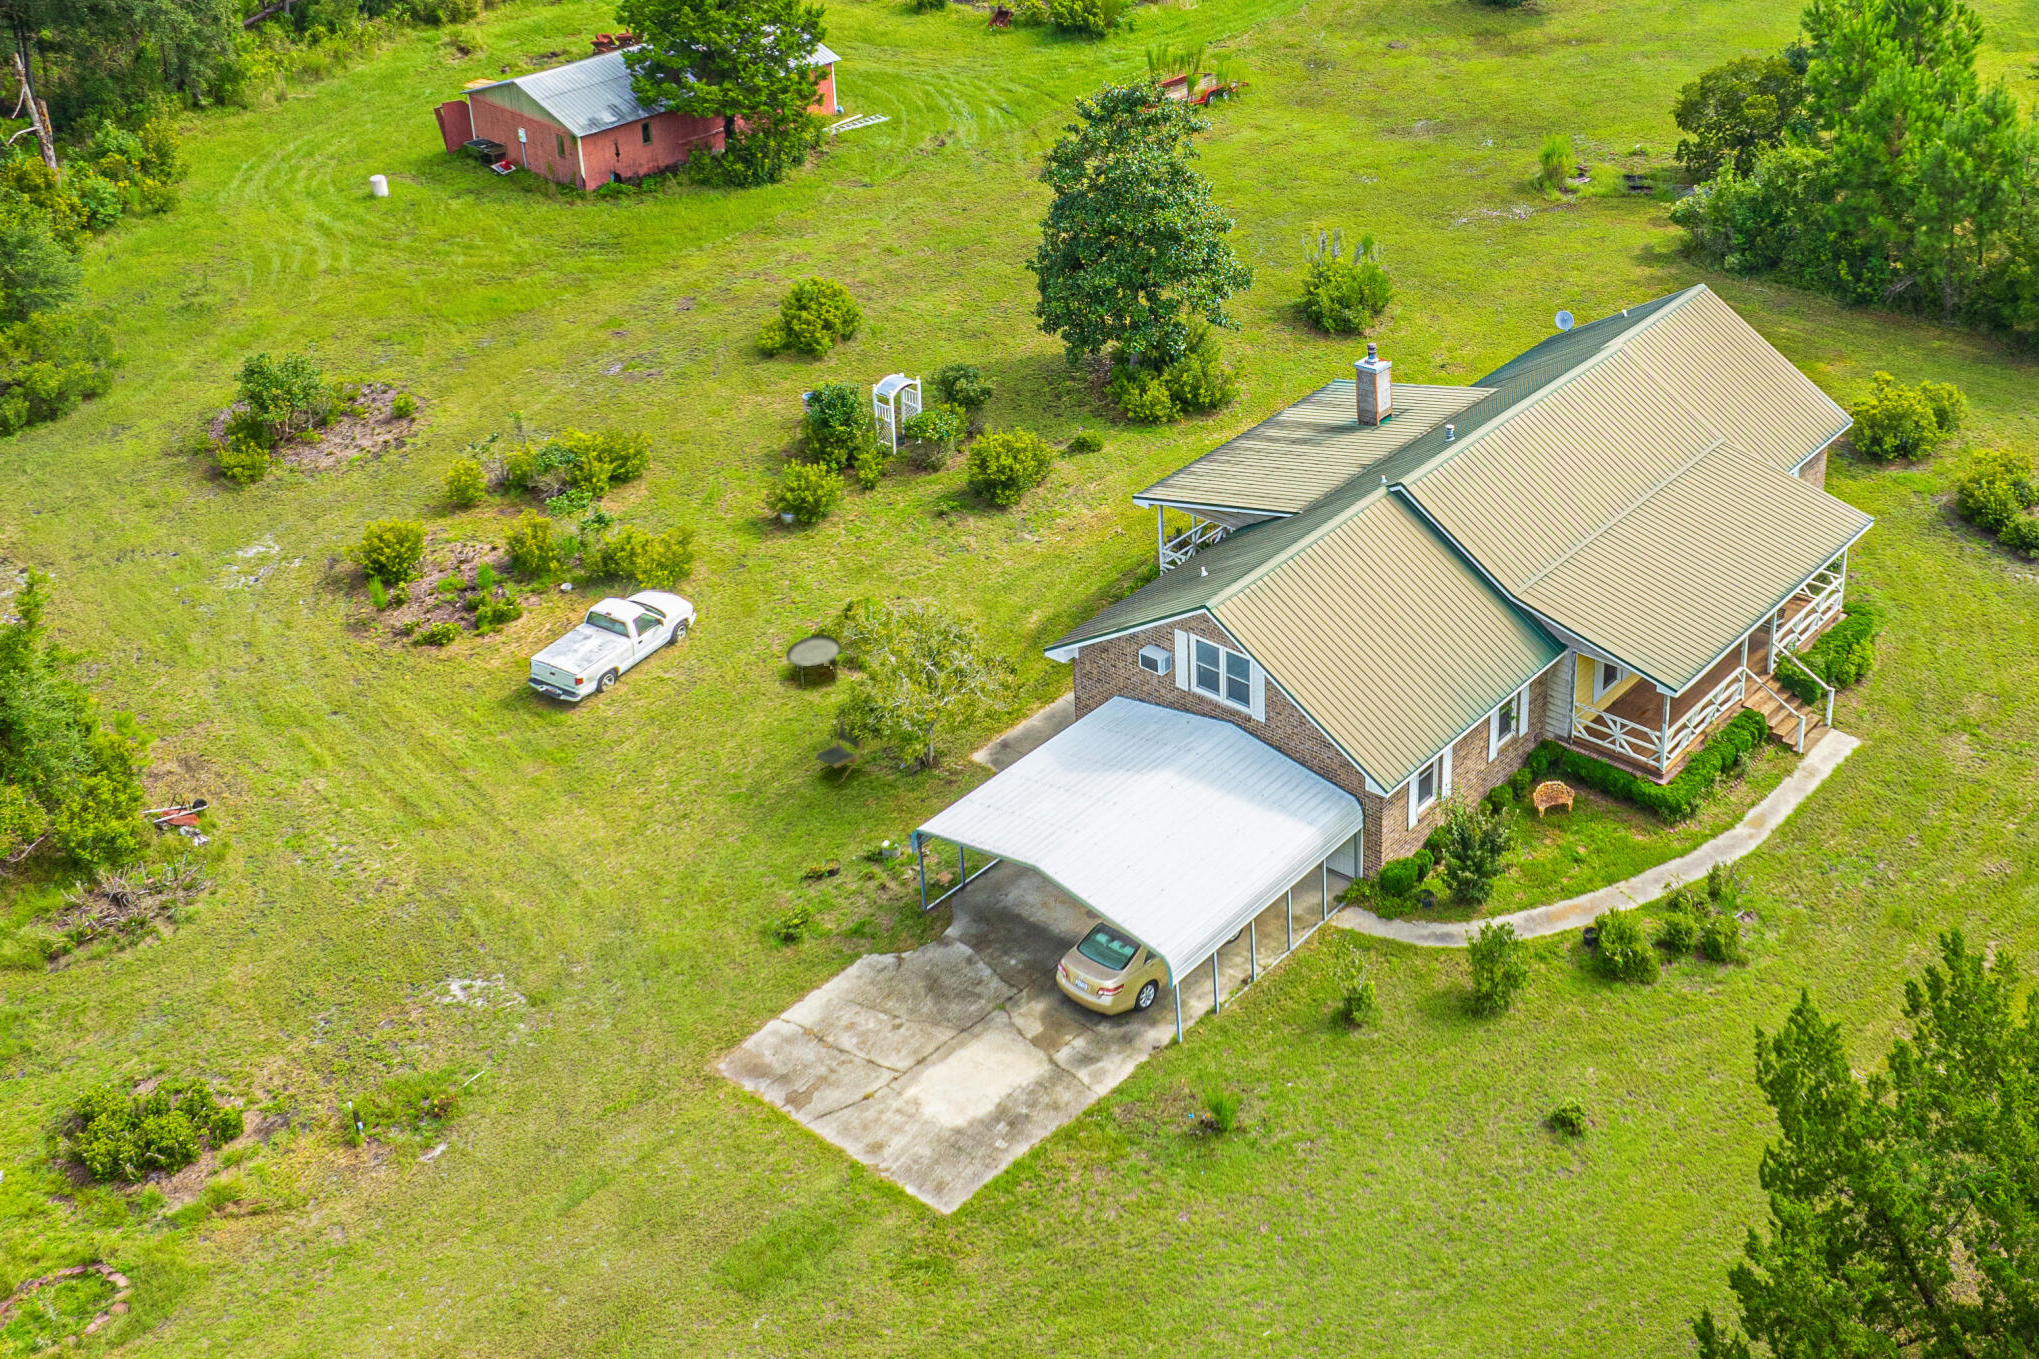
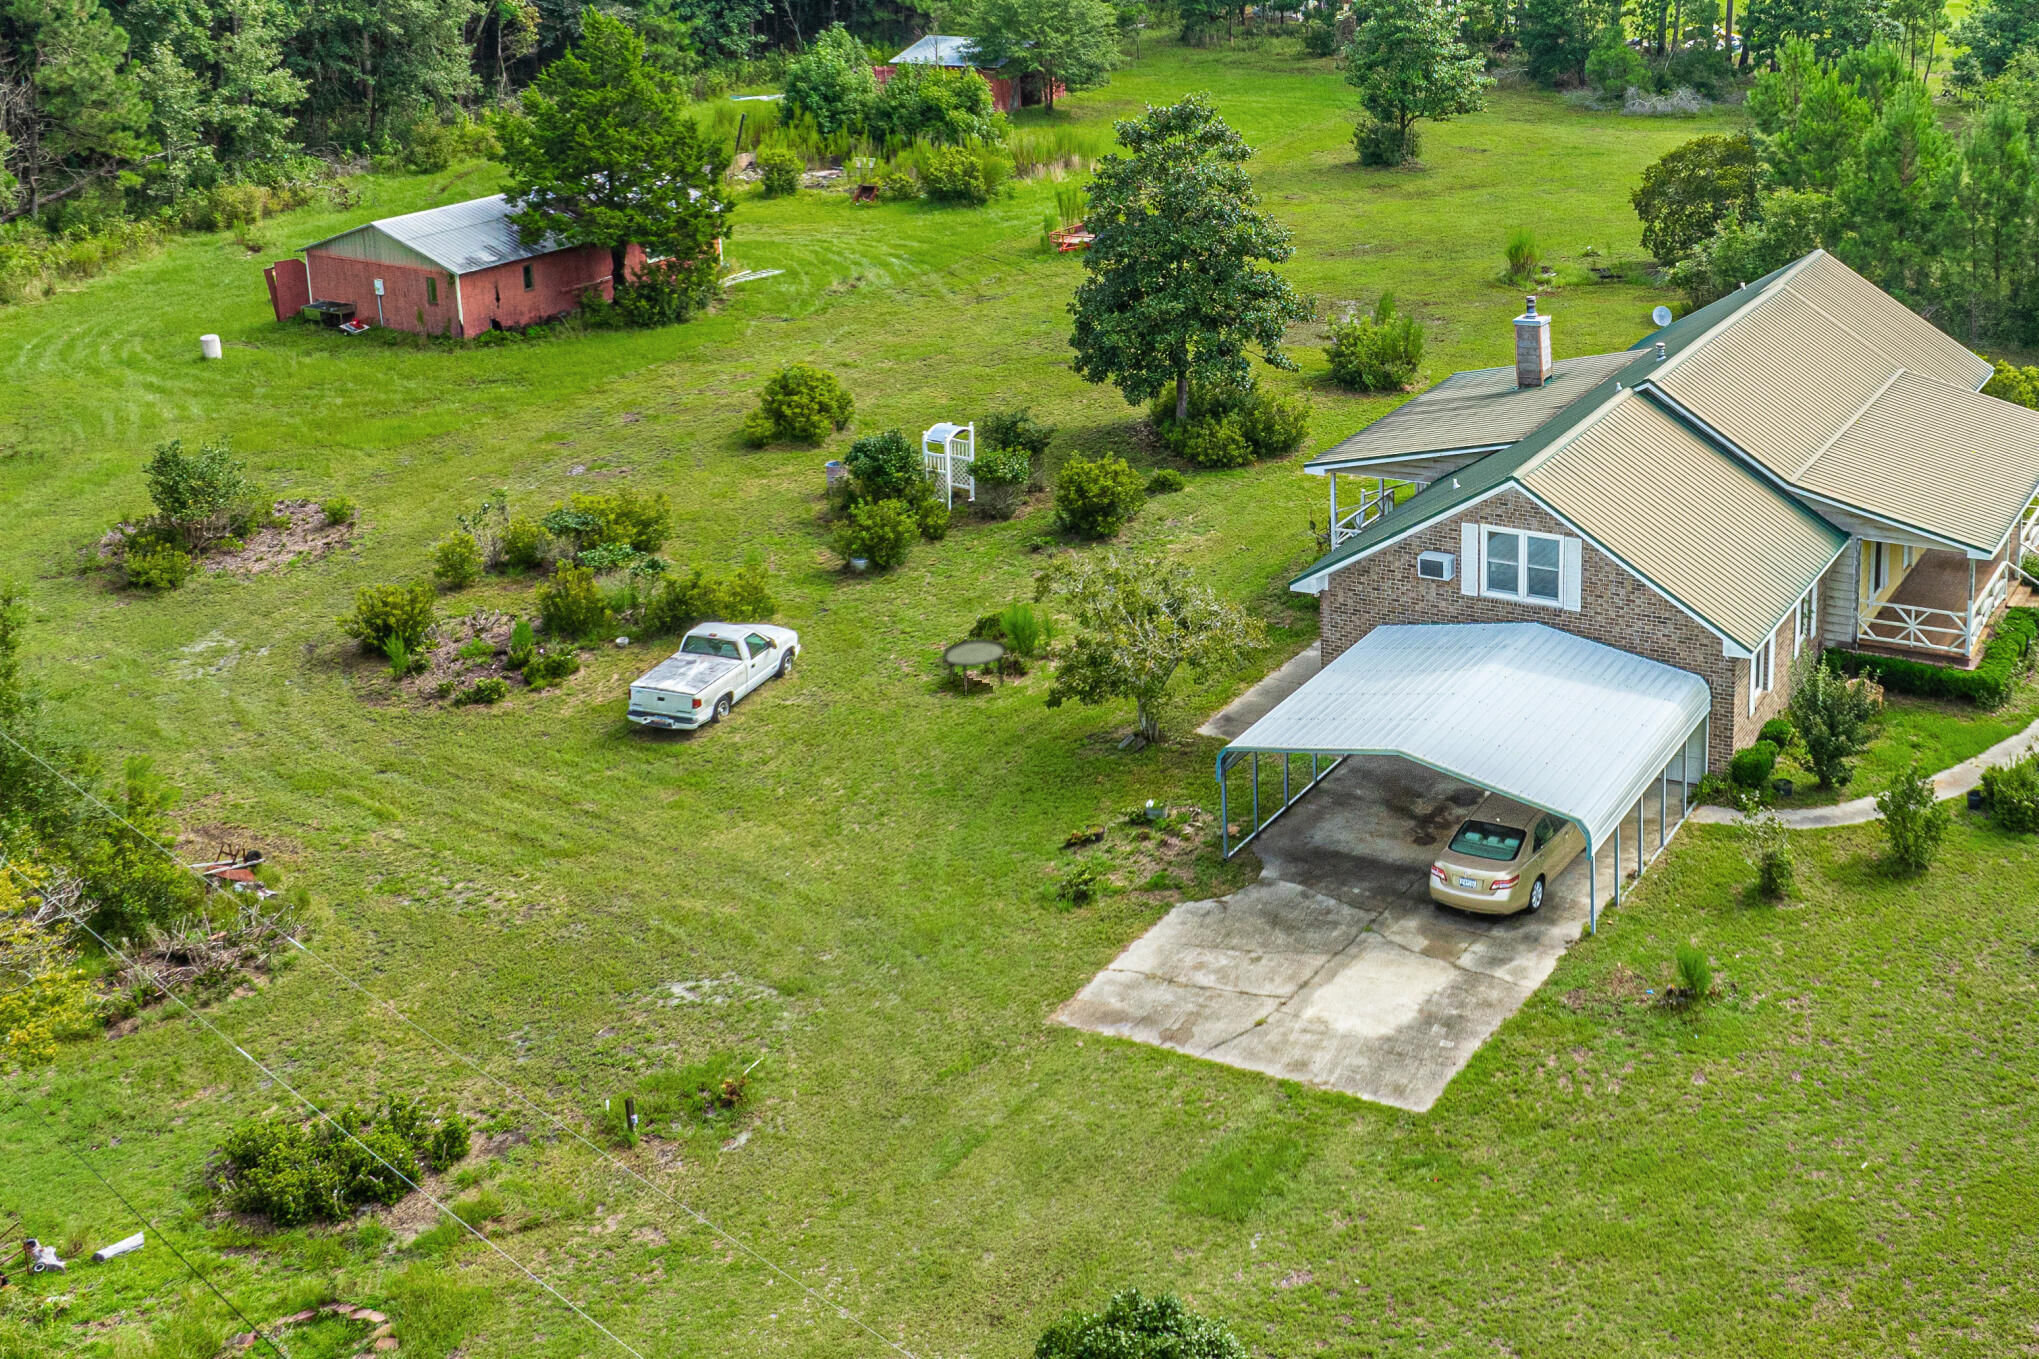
lounge chair: present [815,719,869,782] -> none [1024,697,1084,768]

